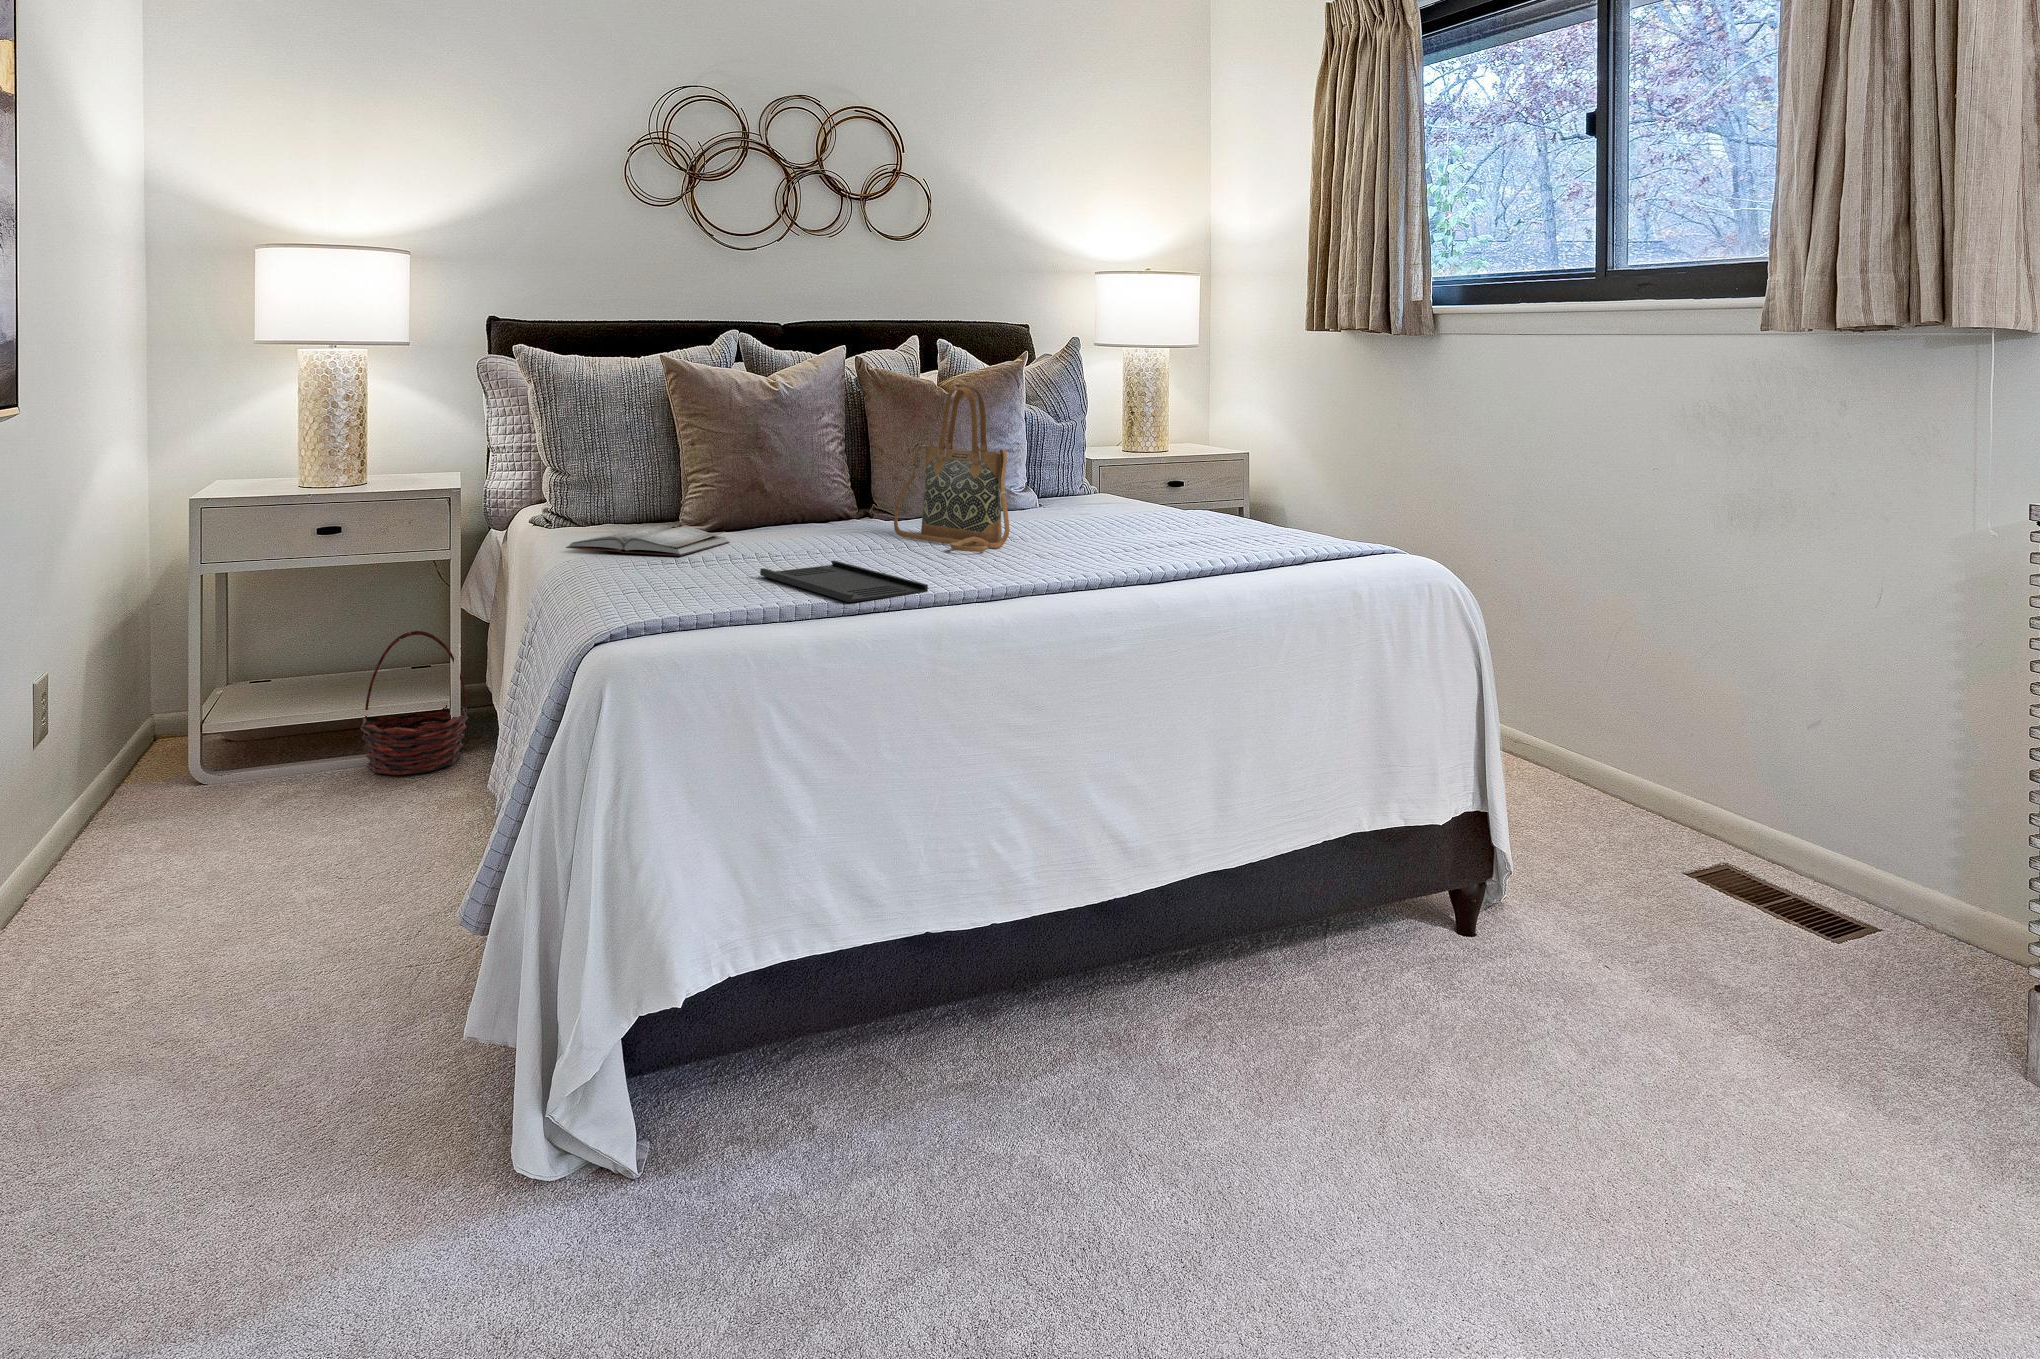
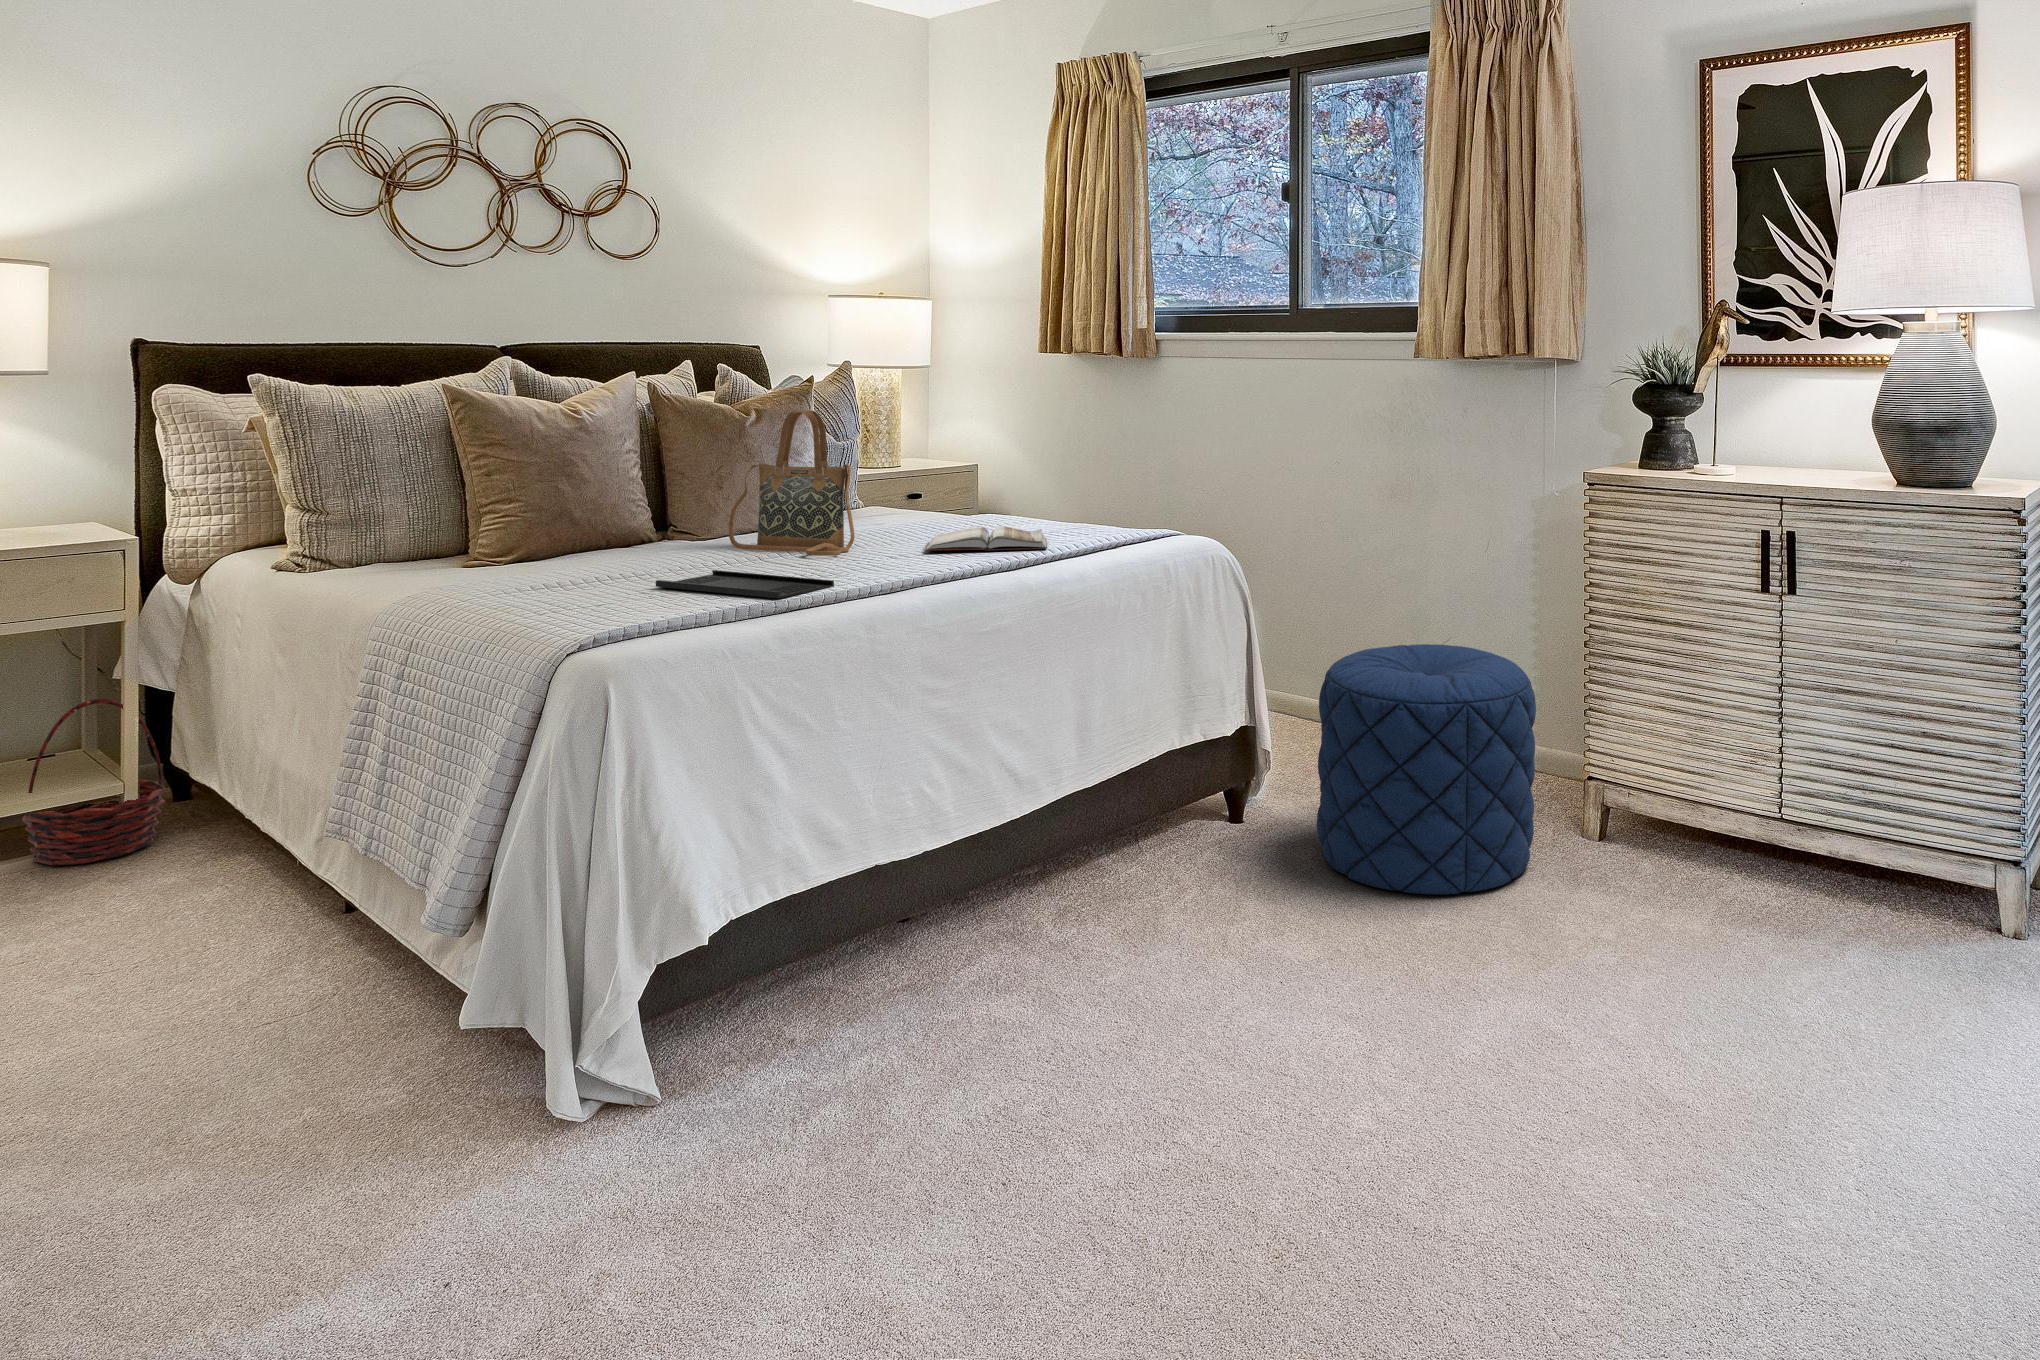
hardback book: present [566,525,729,556] -> present [926,527,1047,551]
pouf: none [1562,738,1925,1147] -> present [1317,644,1536,895]

